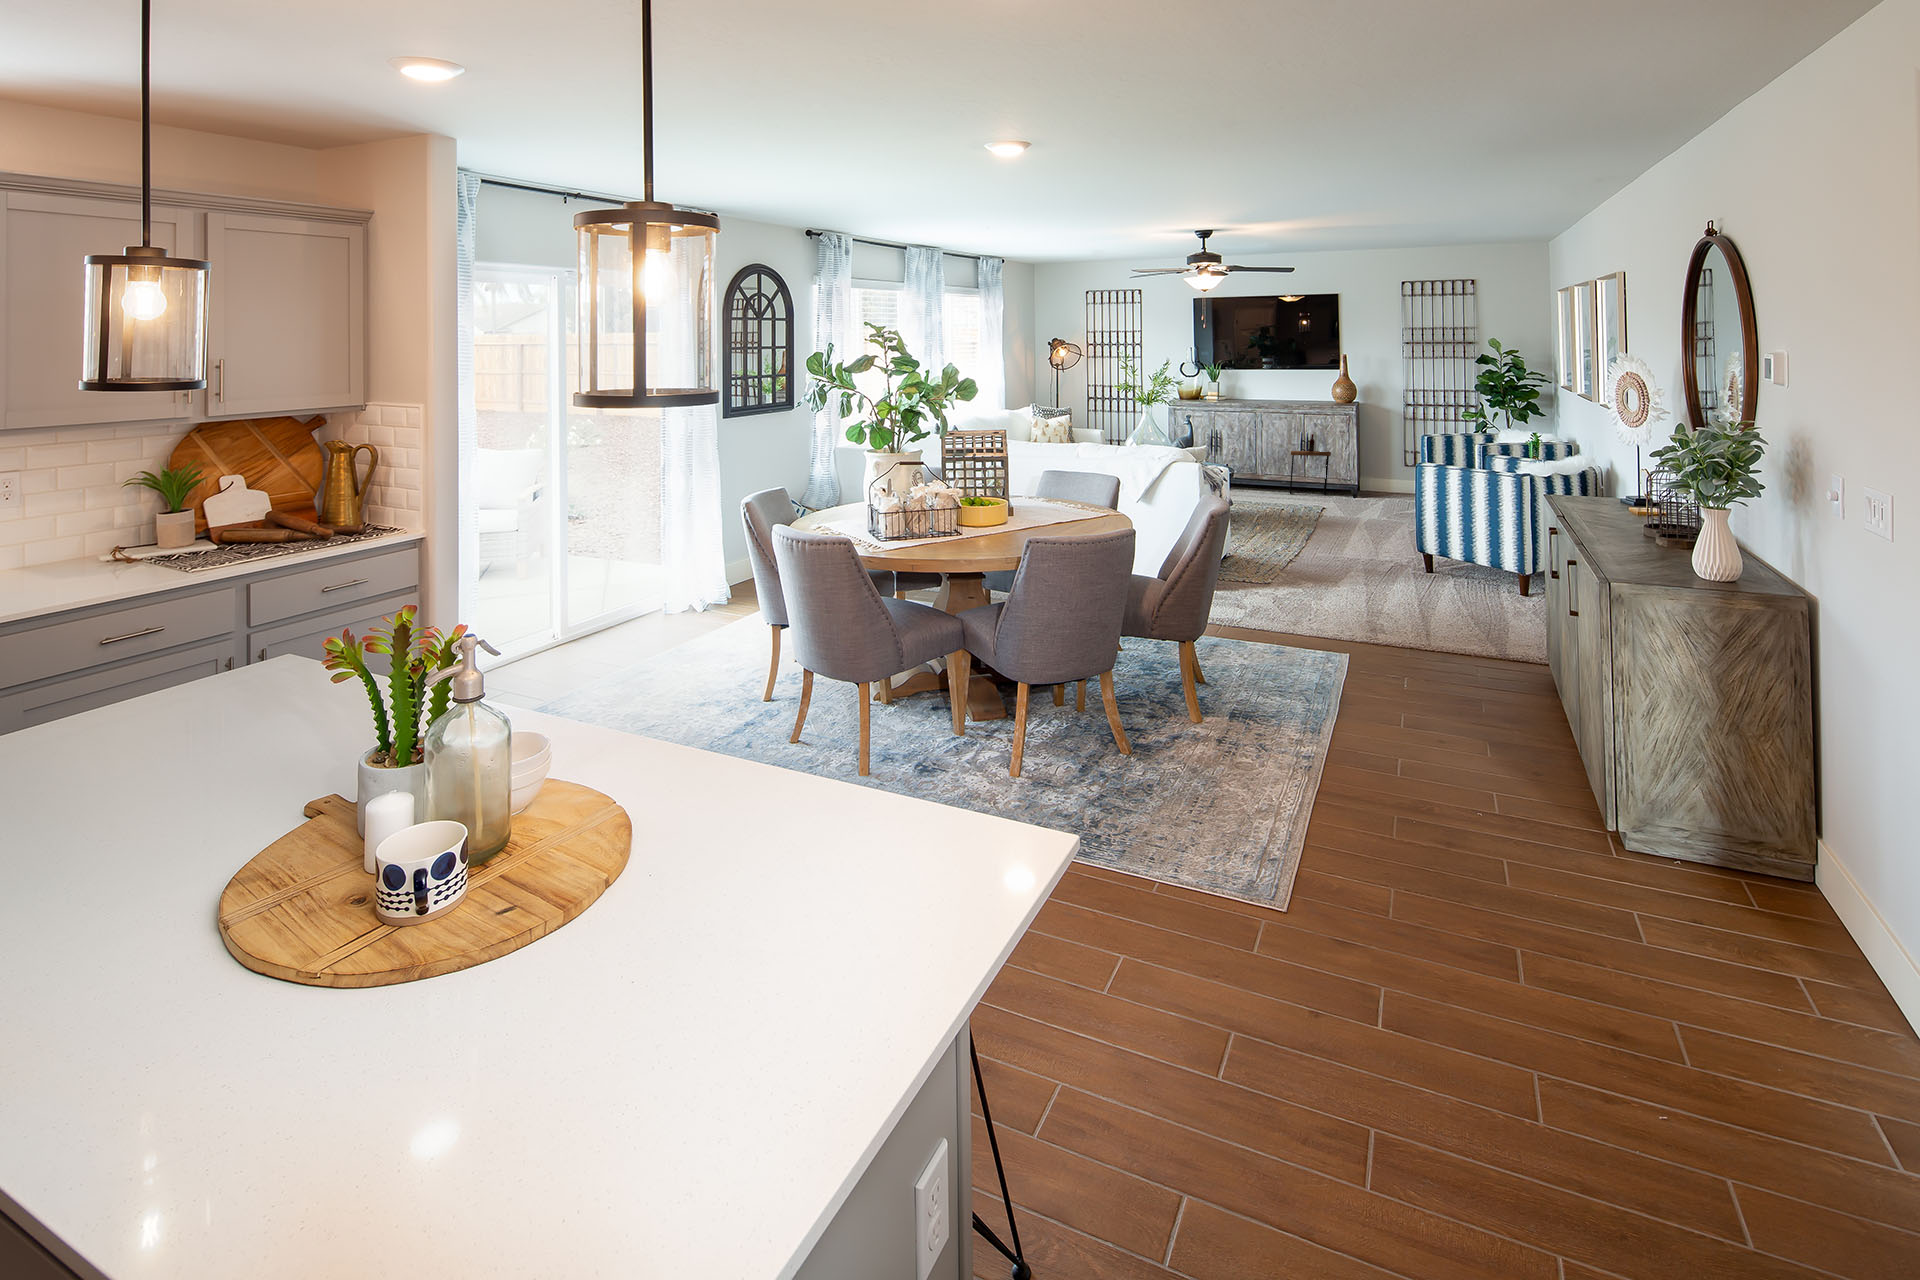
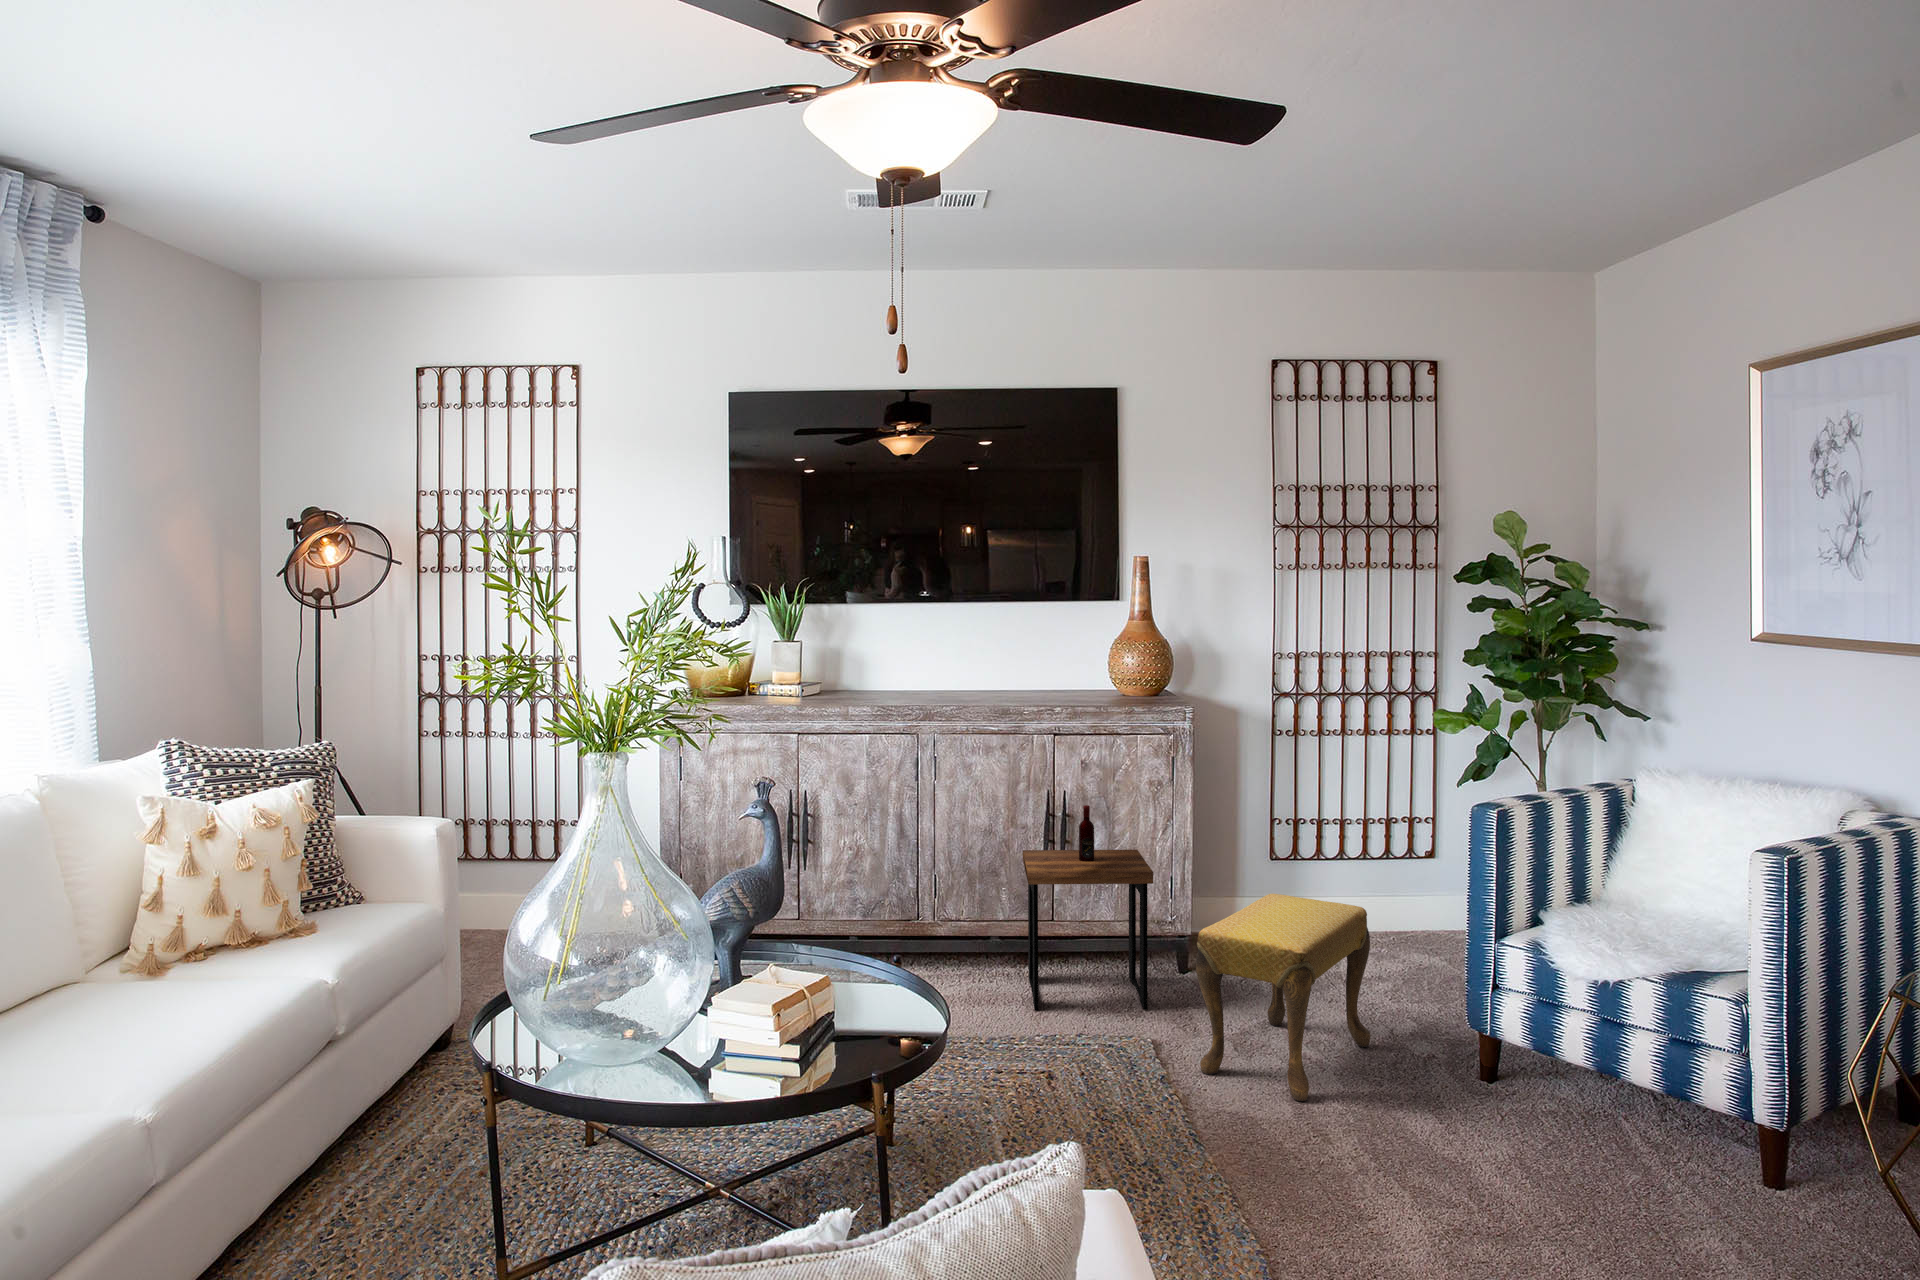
footstool: none [1335,457,1392,501] -> present [1196,894,1370,1101]

